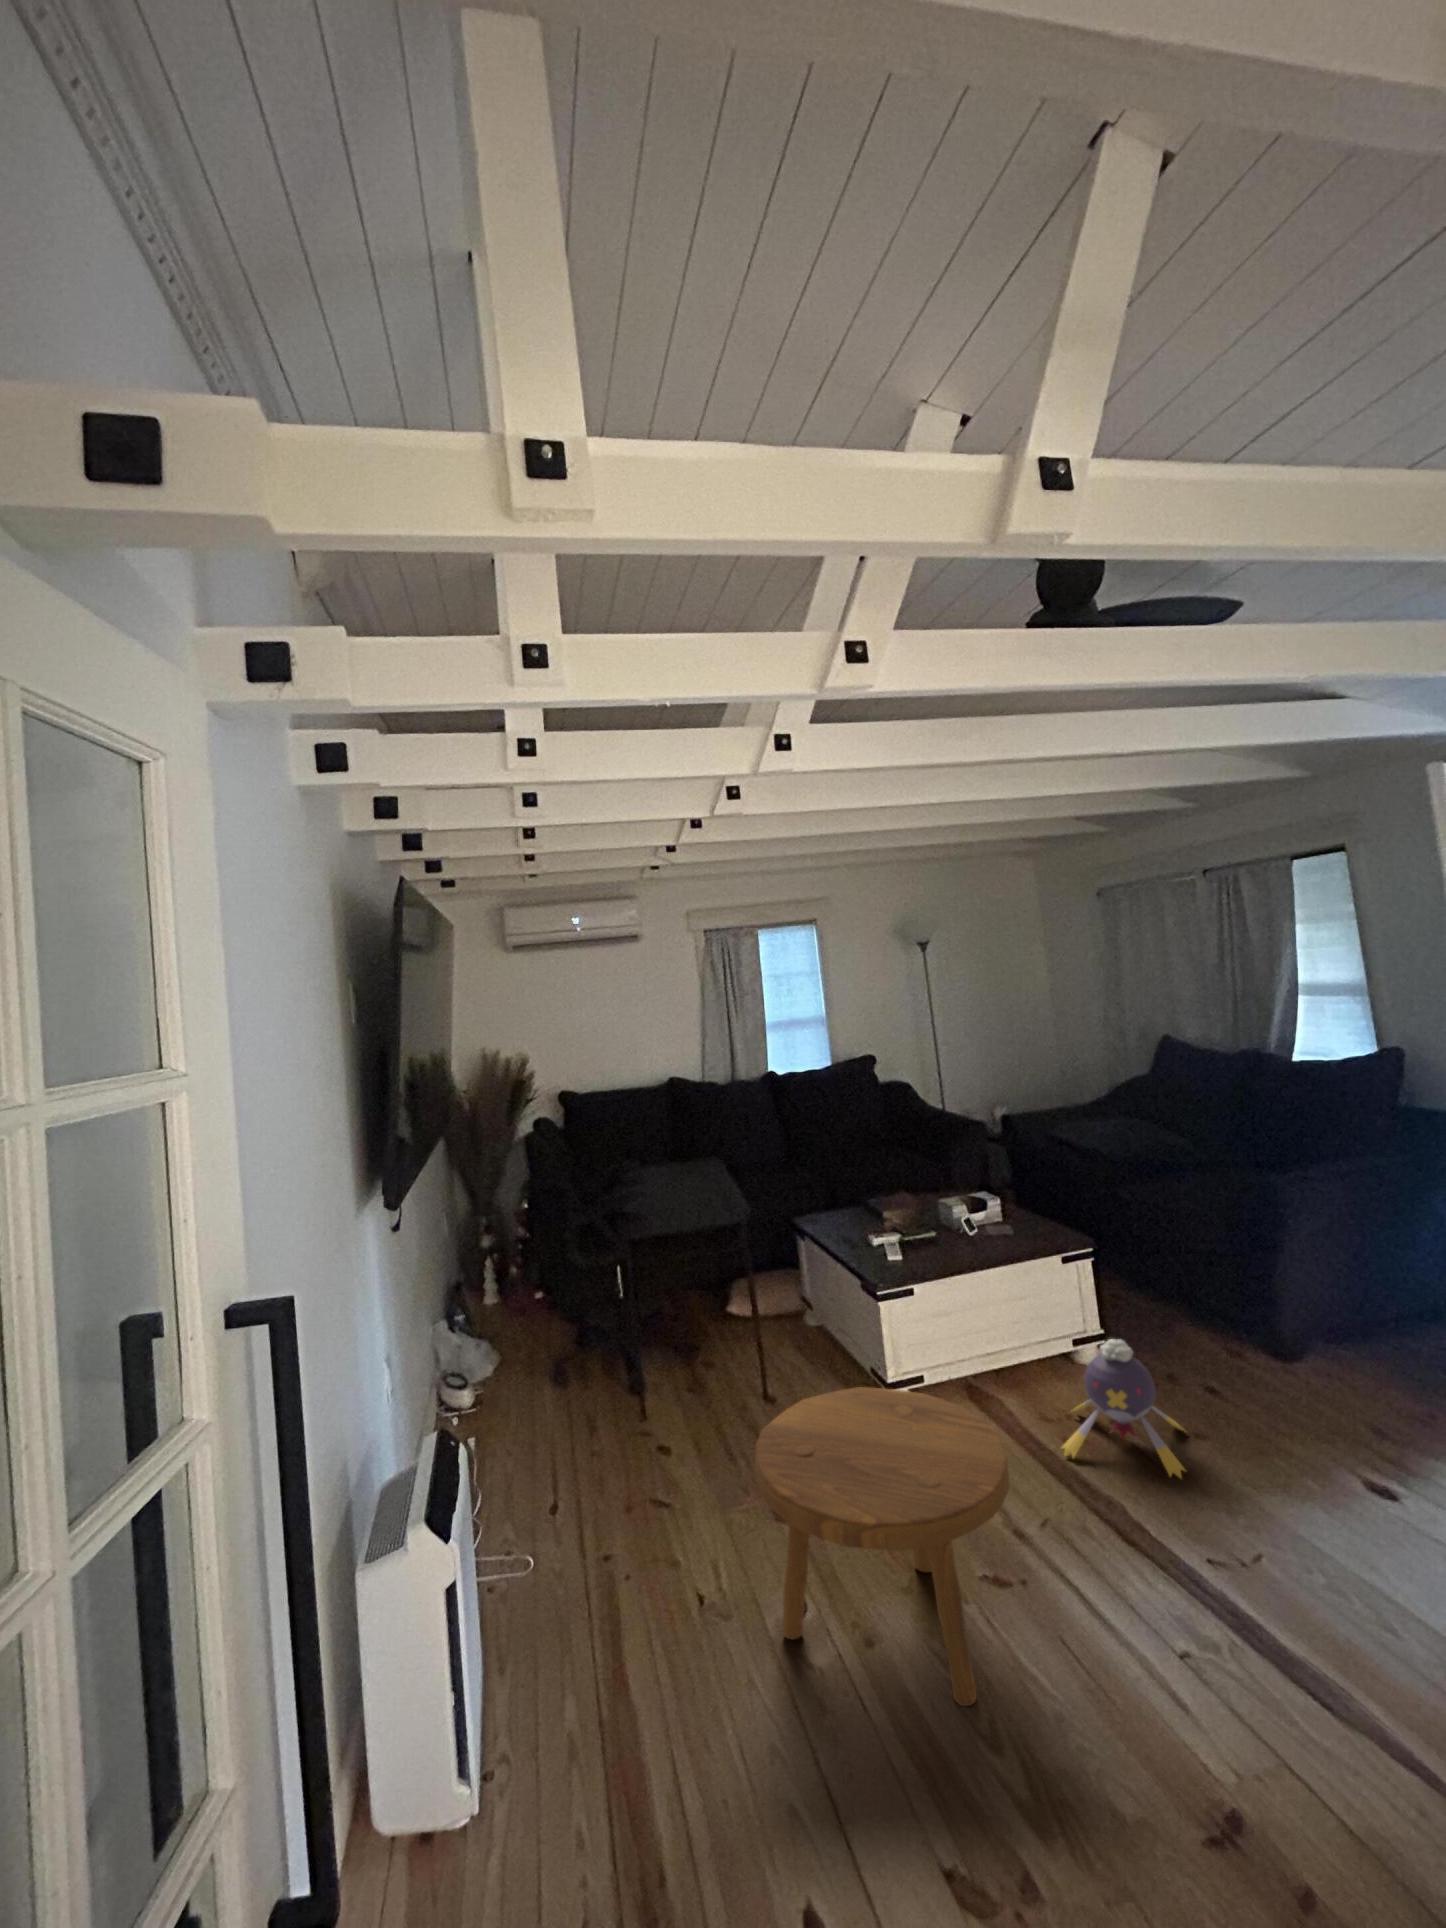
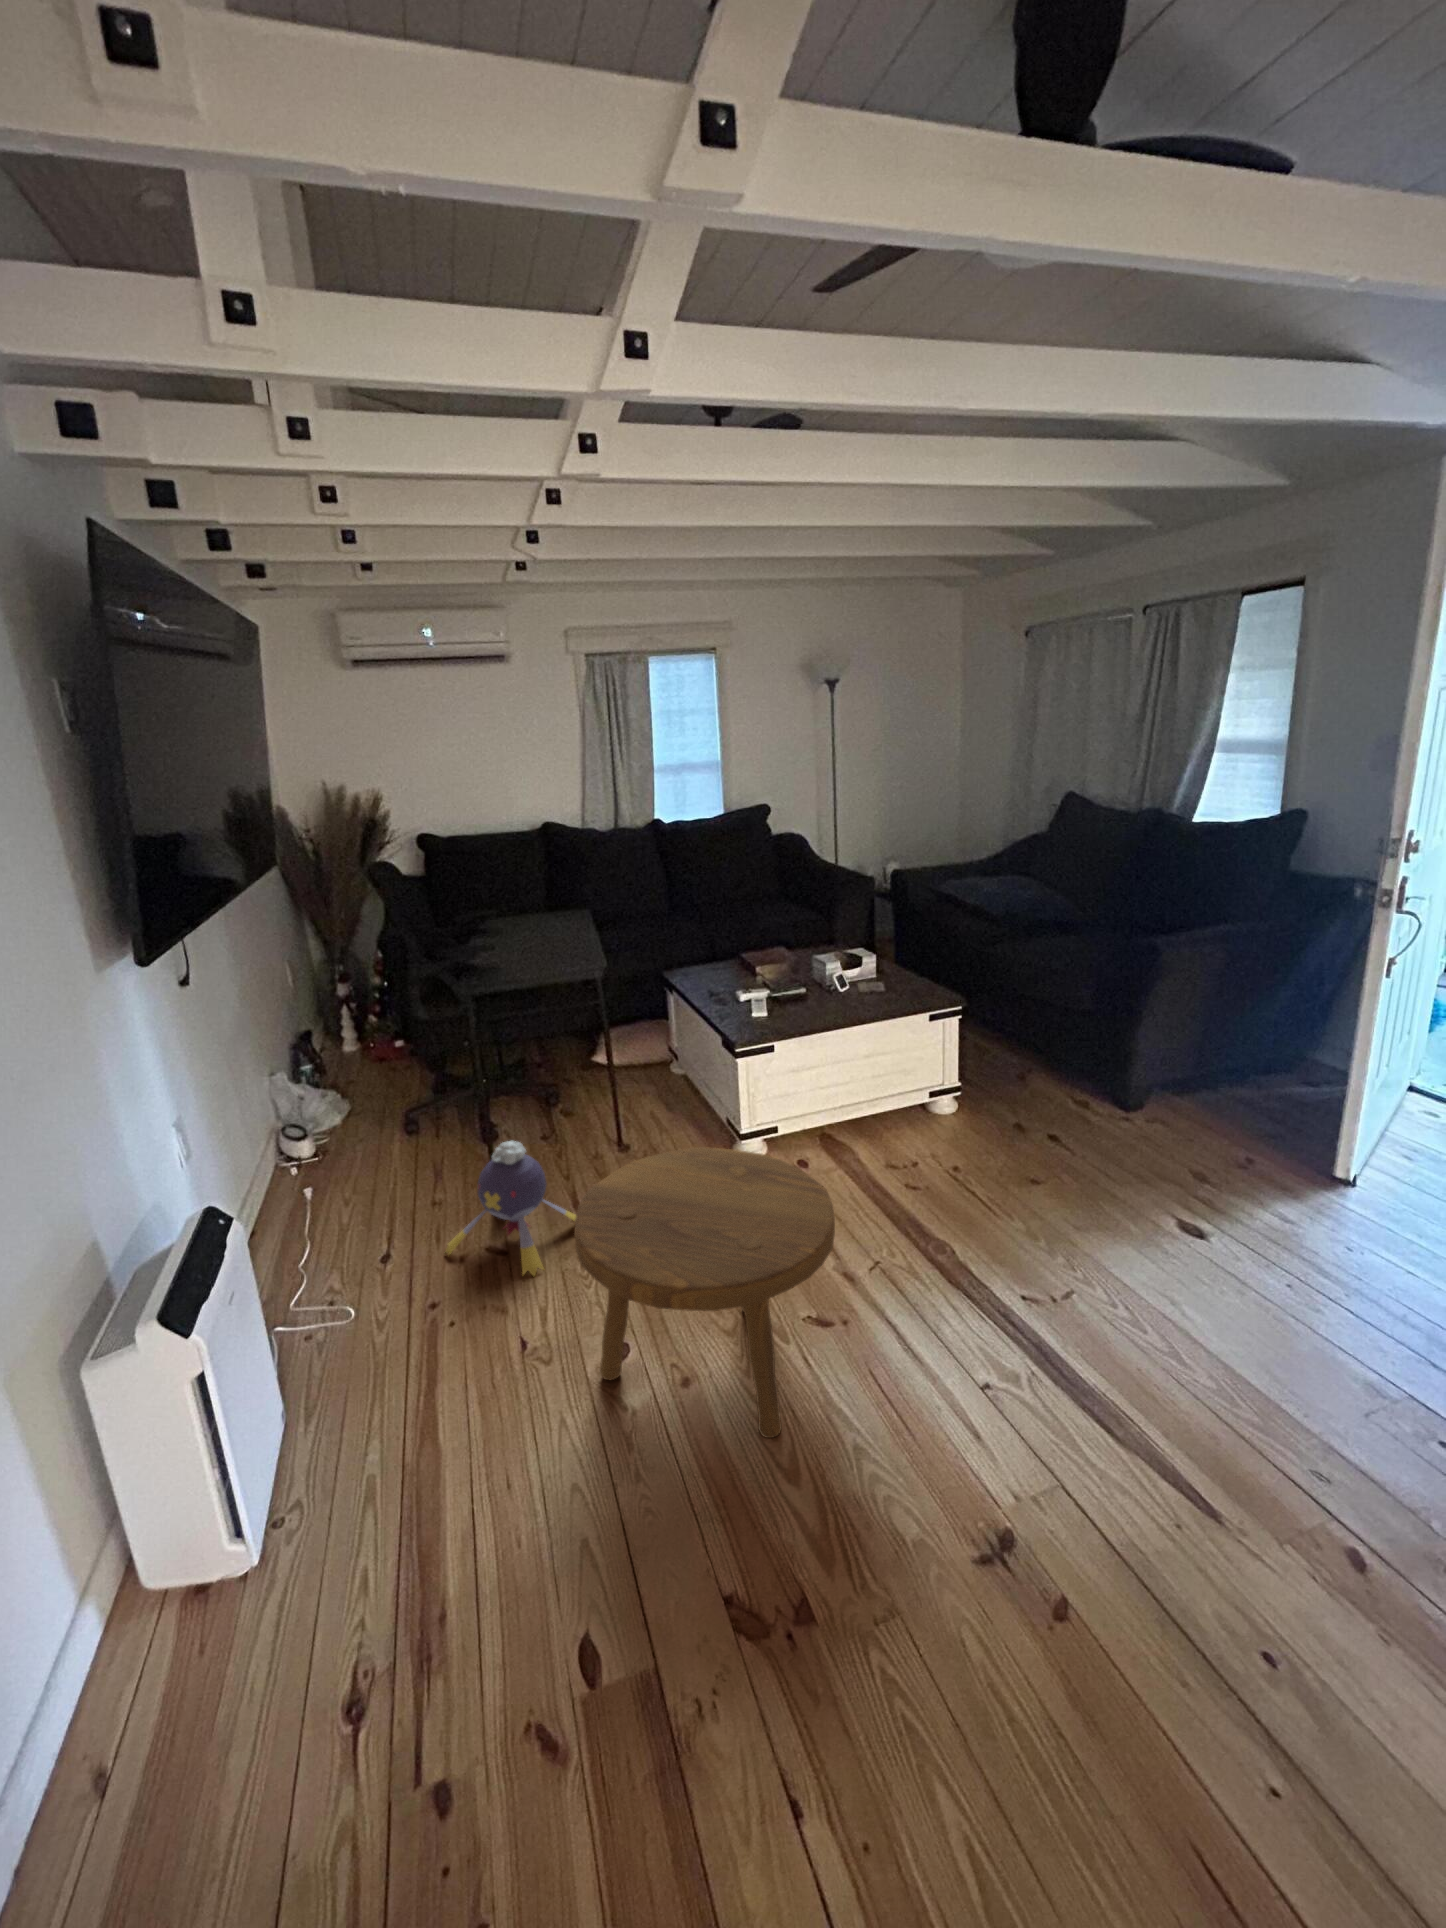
plush toy: present [1062,1339,1185,1478] -> present [446,1141,576,1276]

